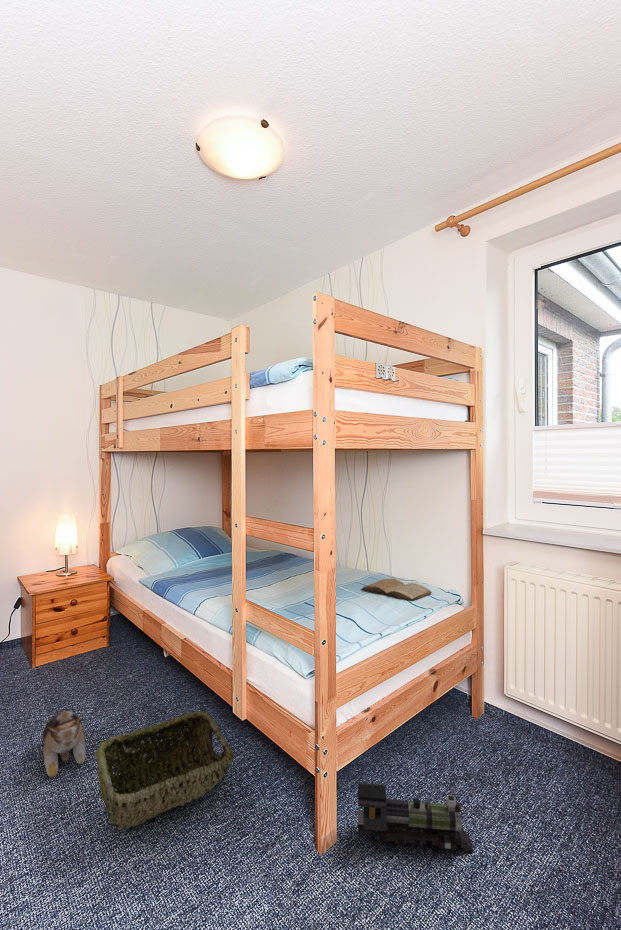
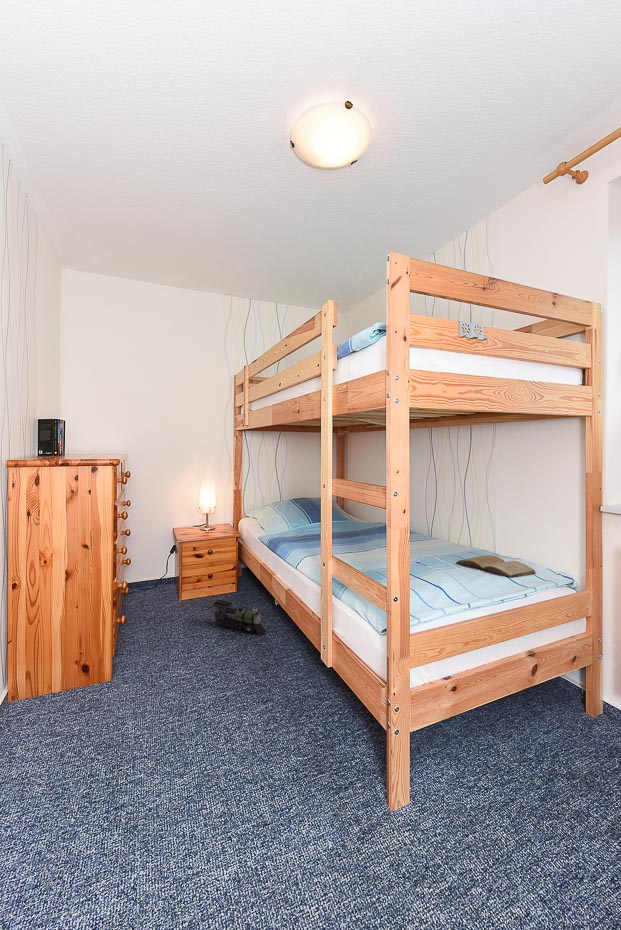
plush toy: present [42,710,85,777] -> none [173,636,206,689]
woven basket: present [95,711,233,830] -> none [204,655,317,742]
toy train: present [358,783,473,852] -> present [212,600,266,635]

